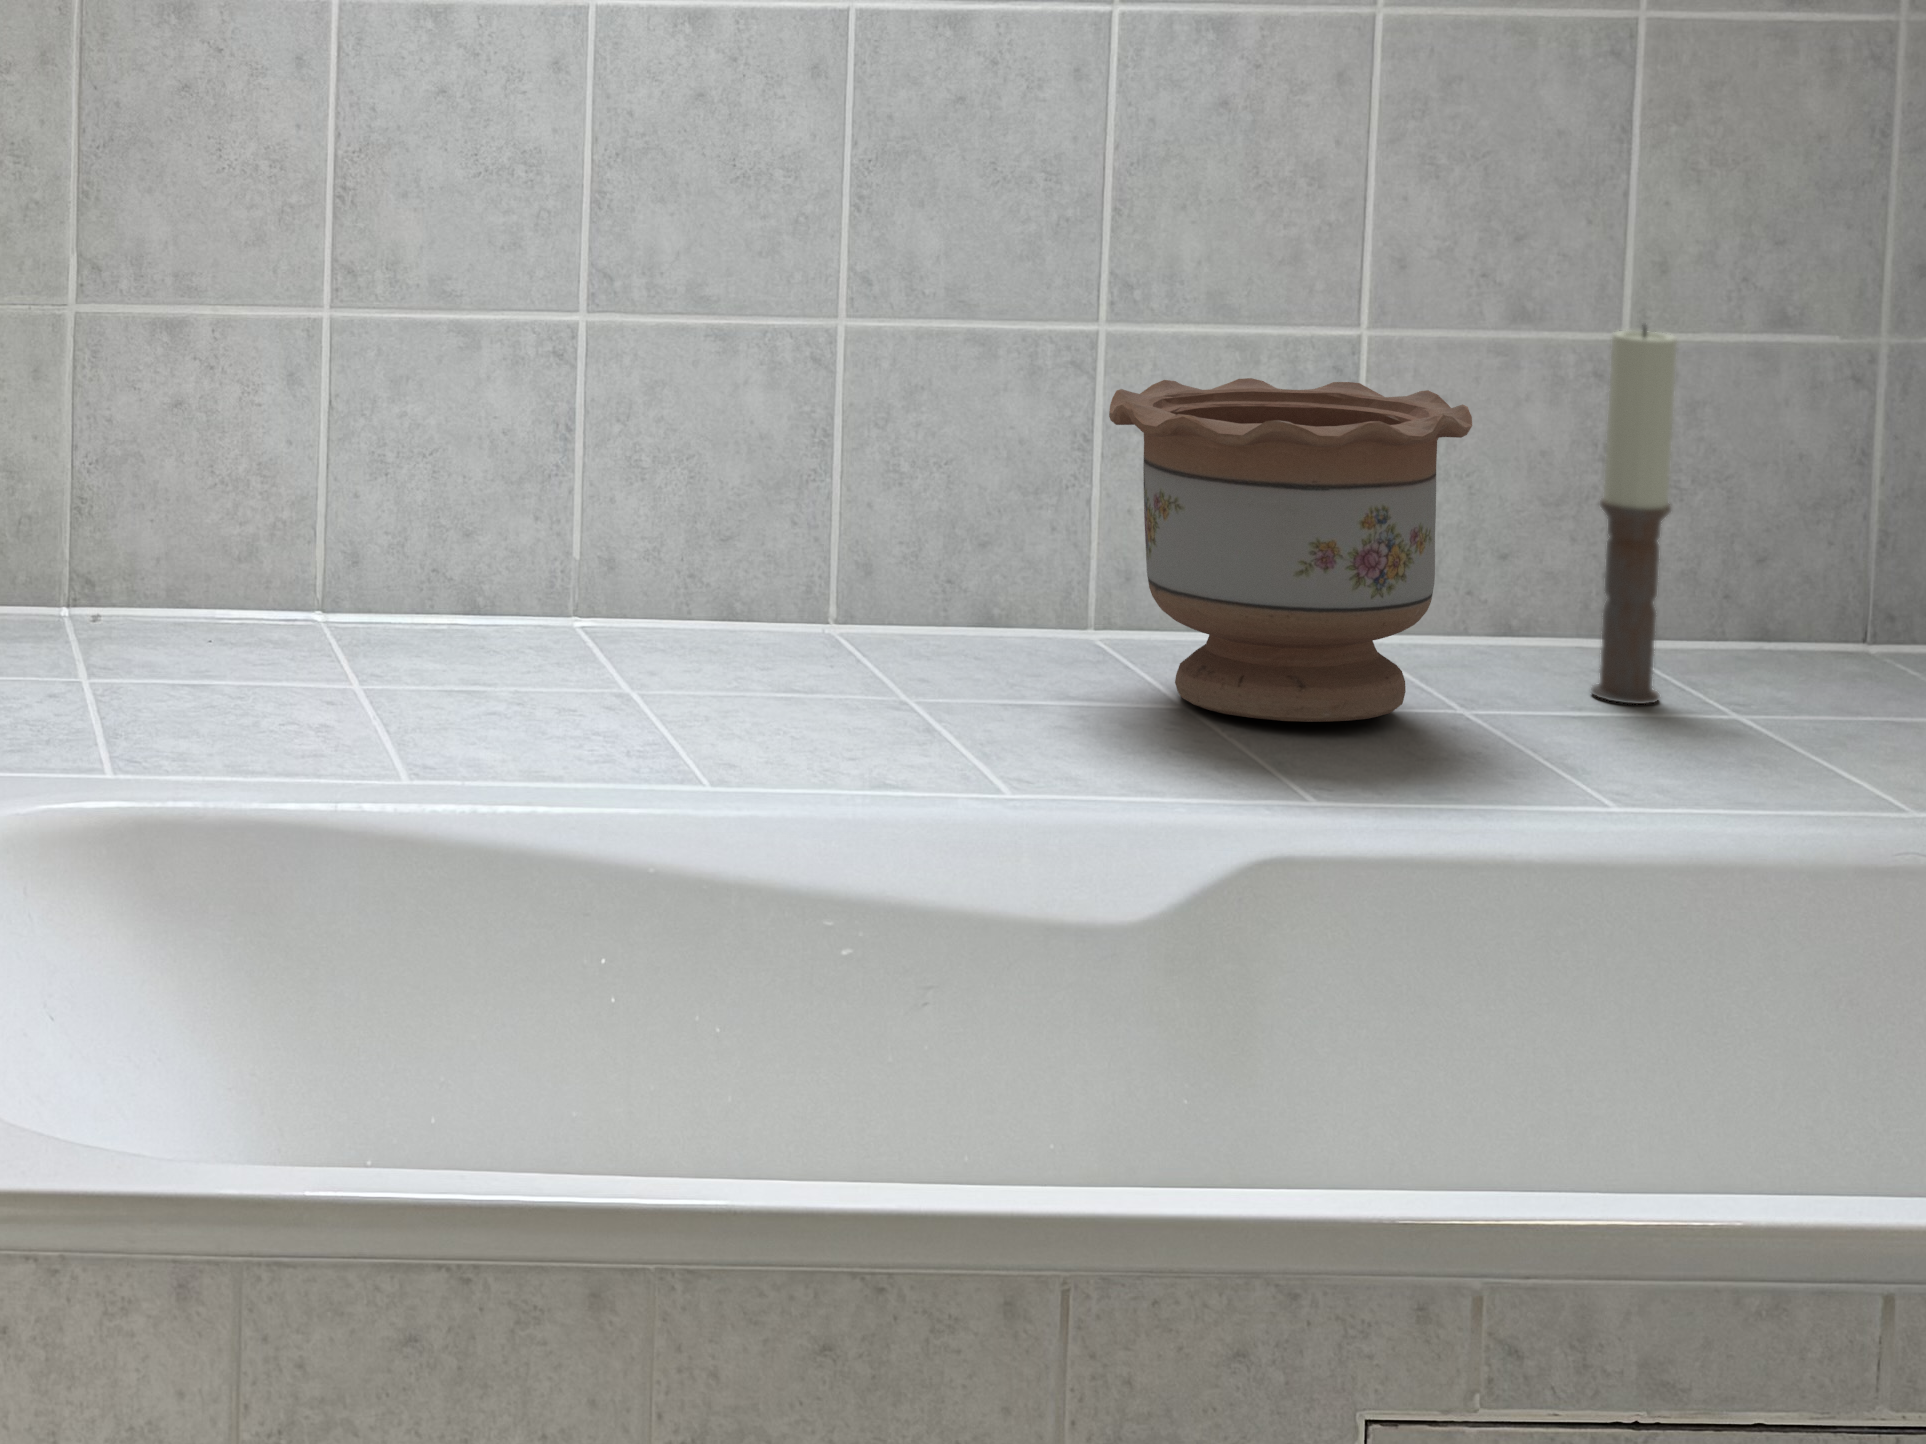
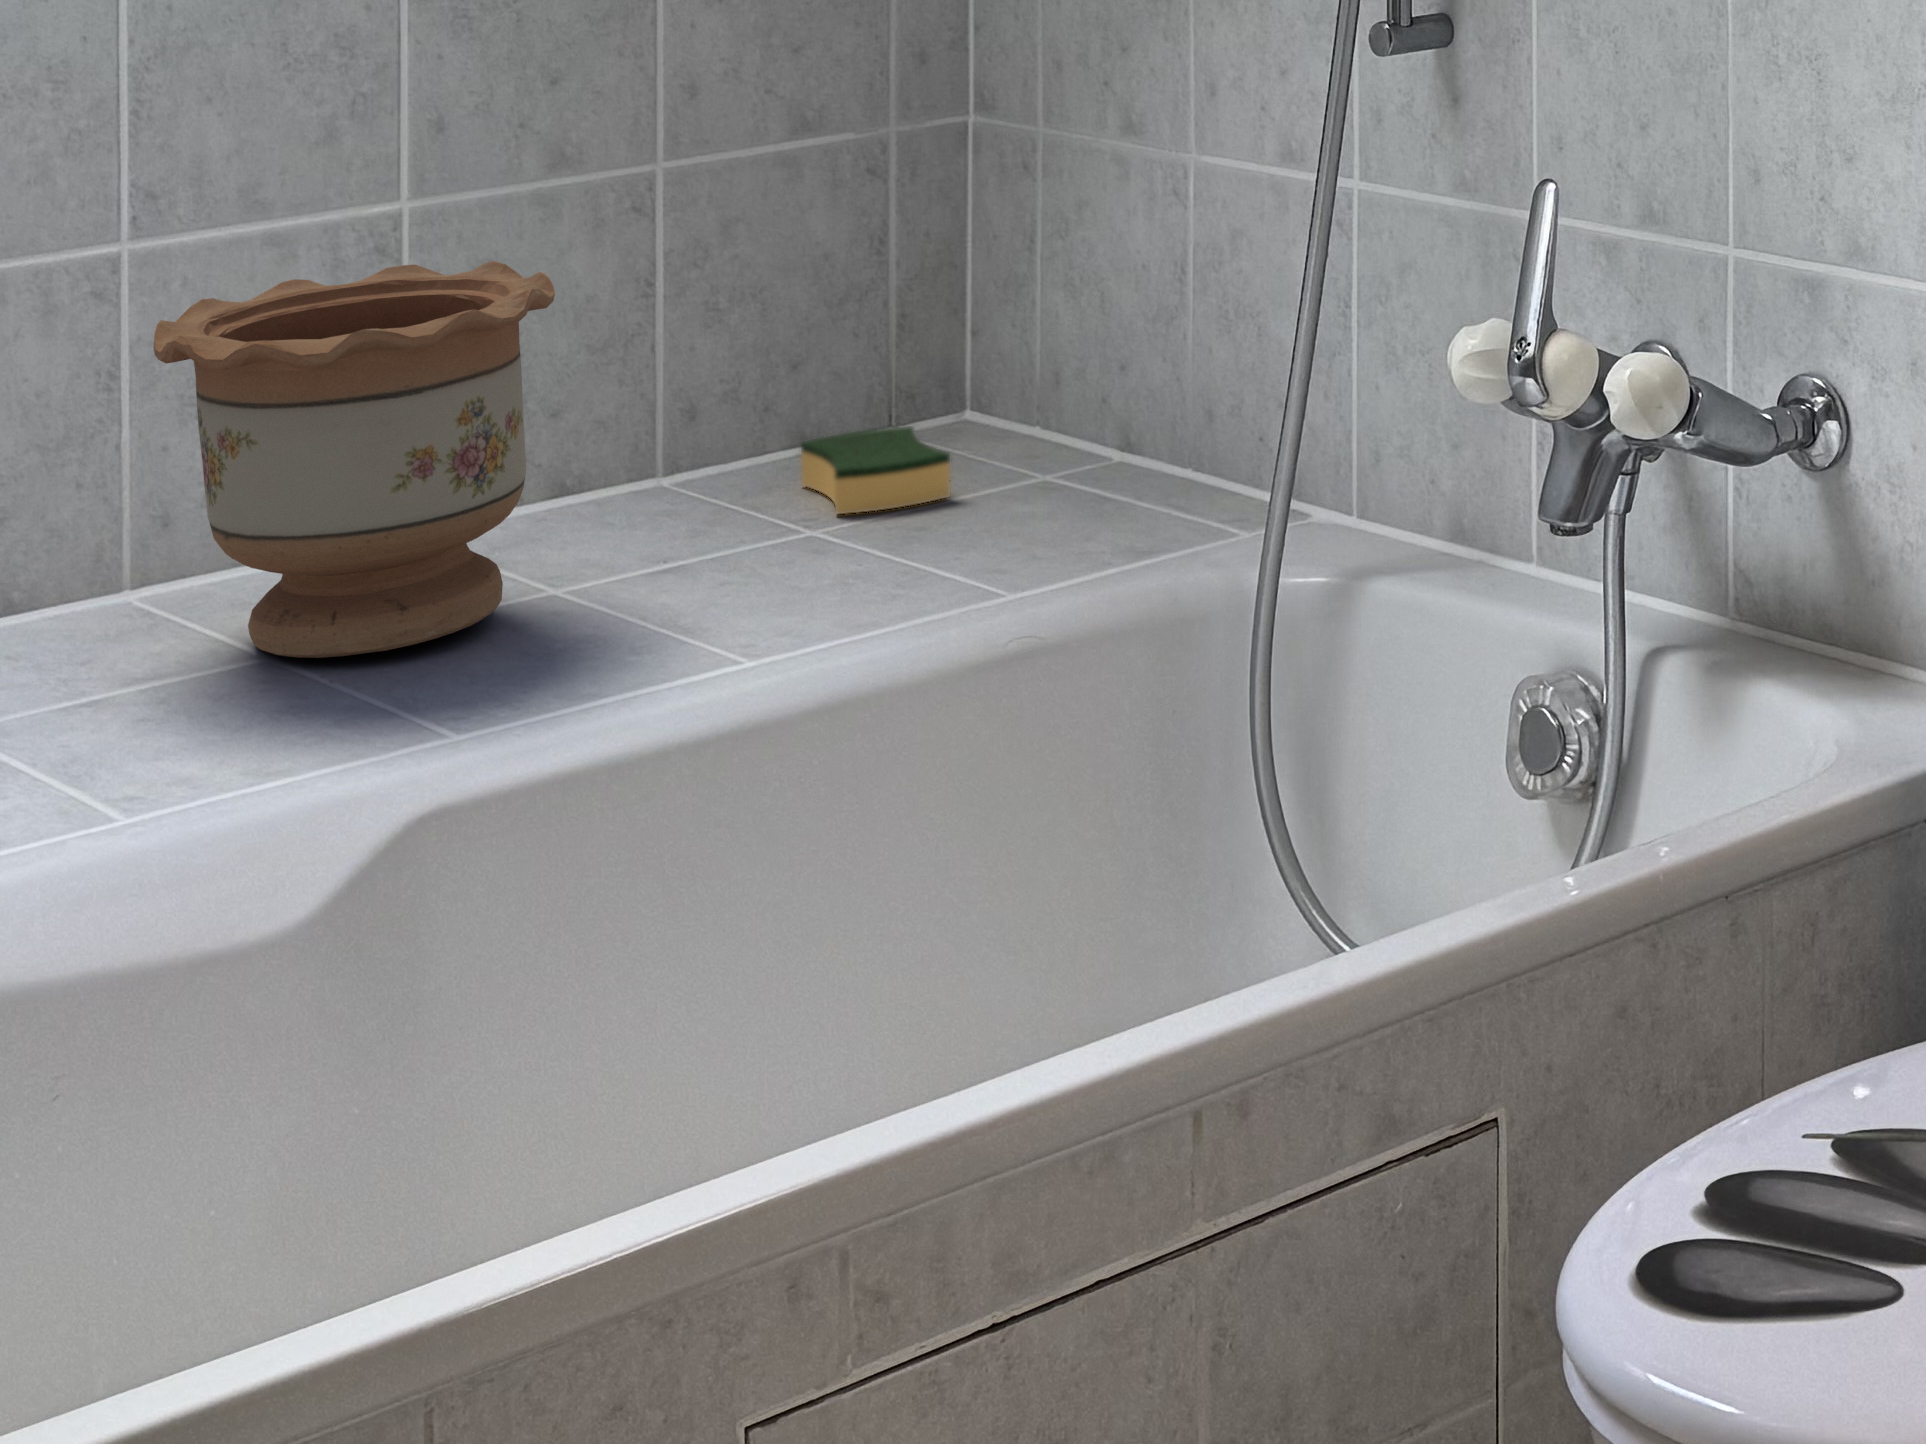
candle: present [1591,326,1677,704] -> none [667,155,736,541]
sponge: none [1746,636,1899,720] -> present [801,426,951,514]

